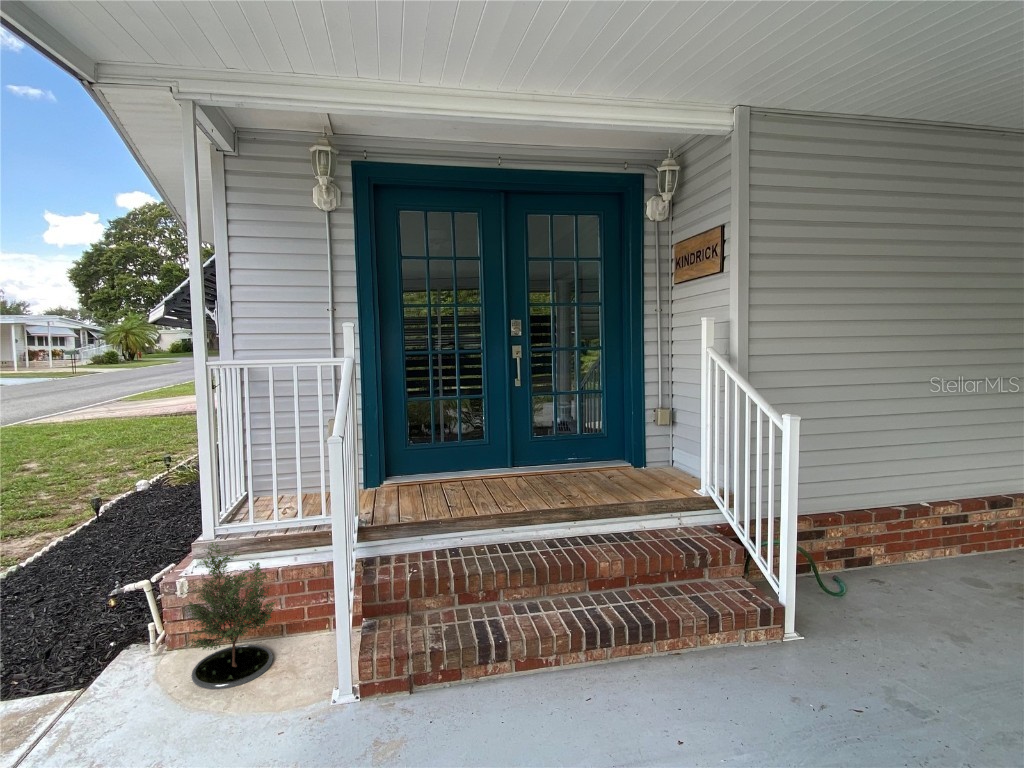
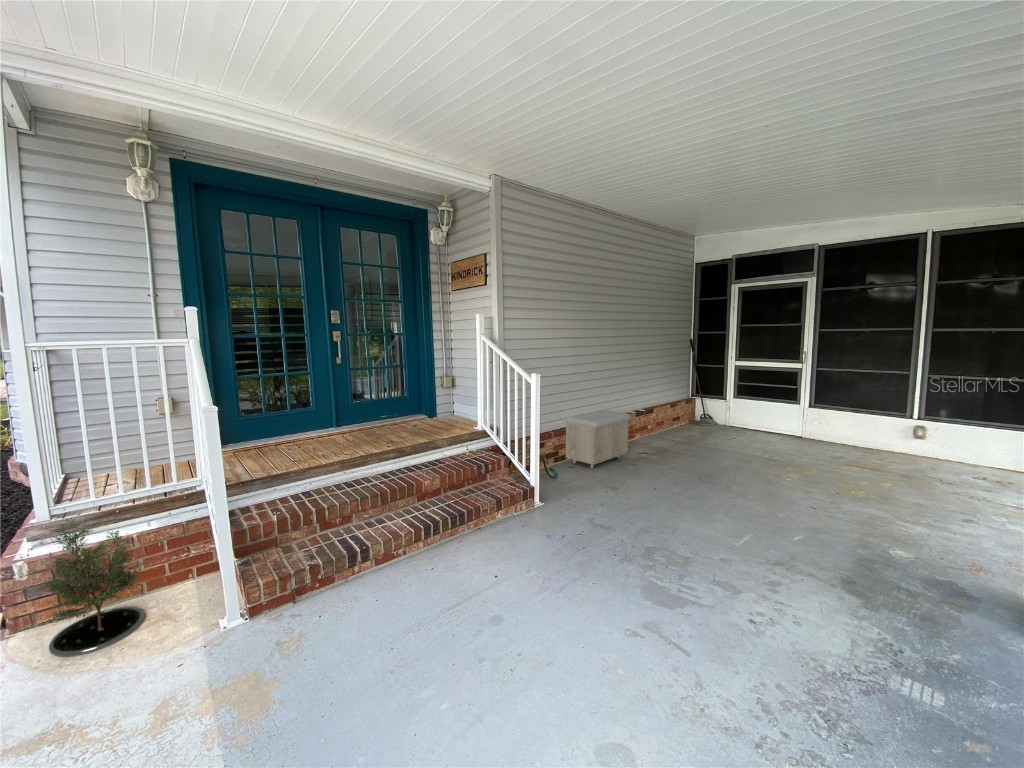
storage bench: none [865,483,1009,585] -> present [566,410,630,468]

